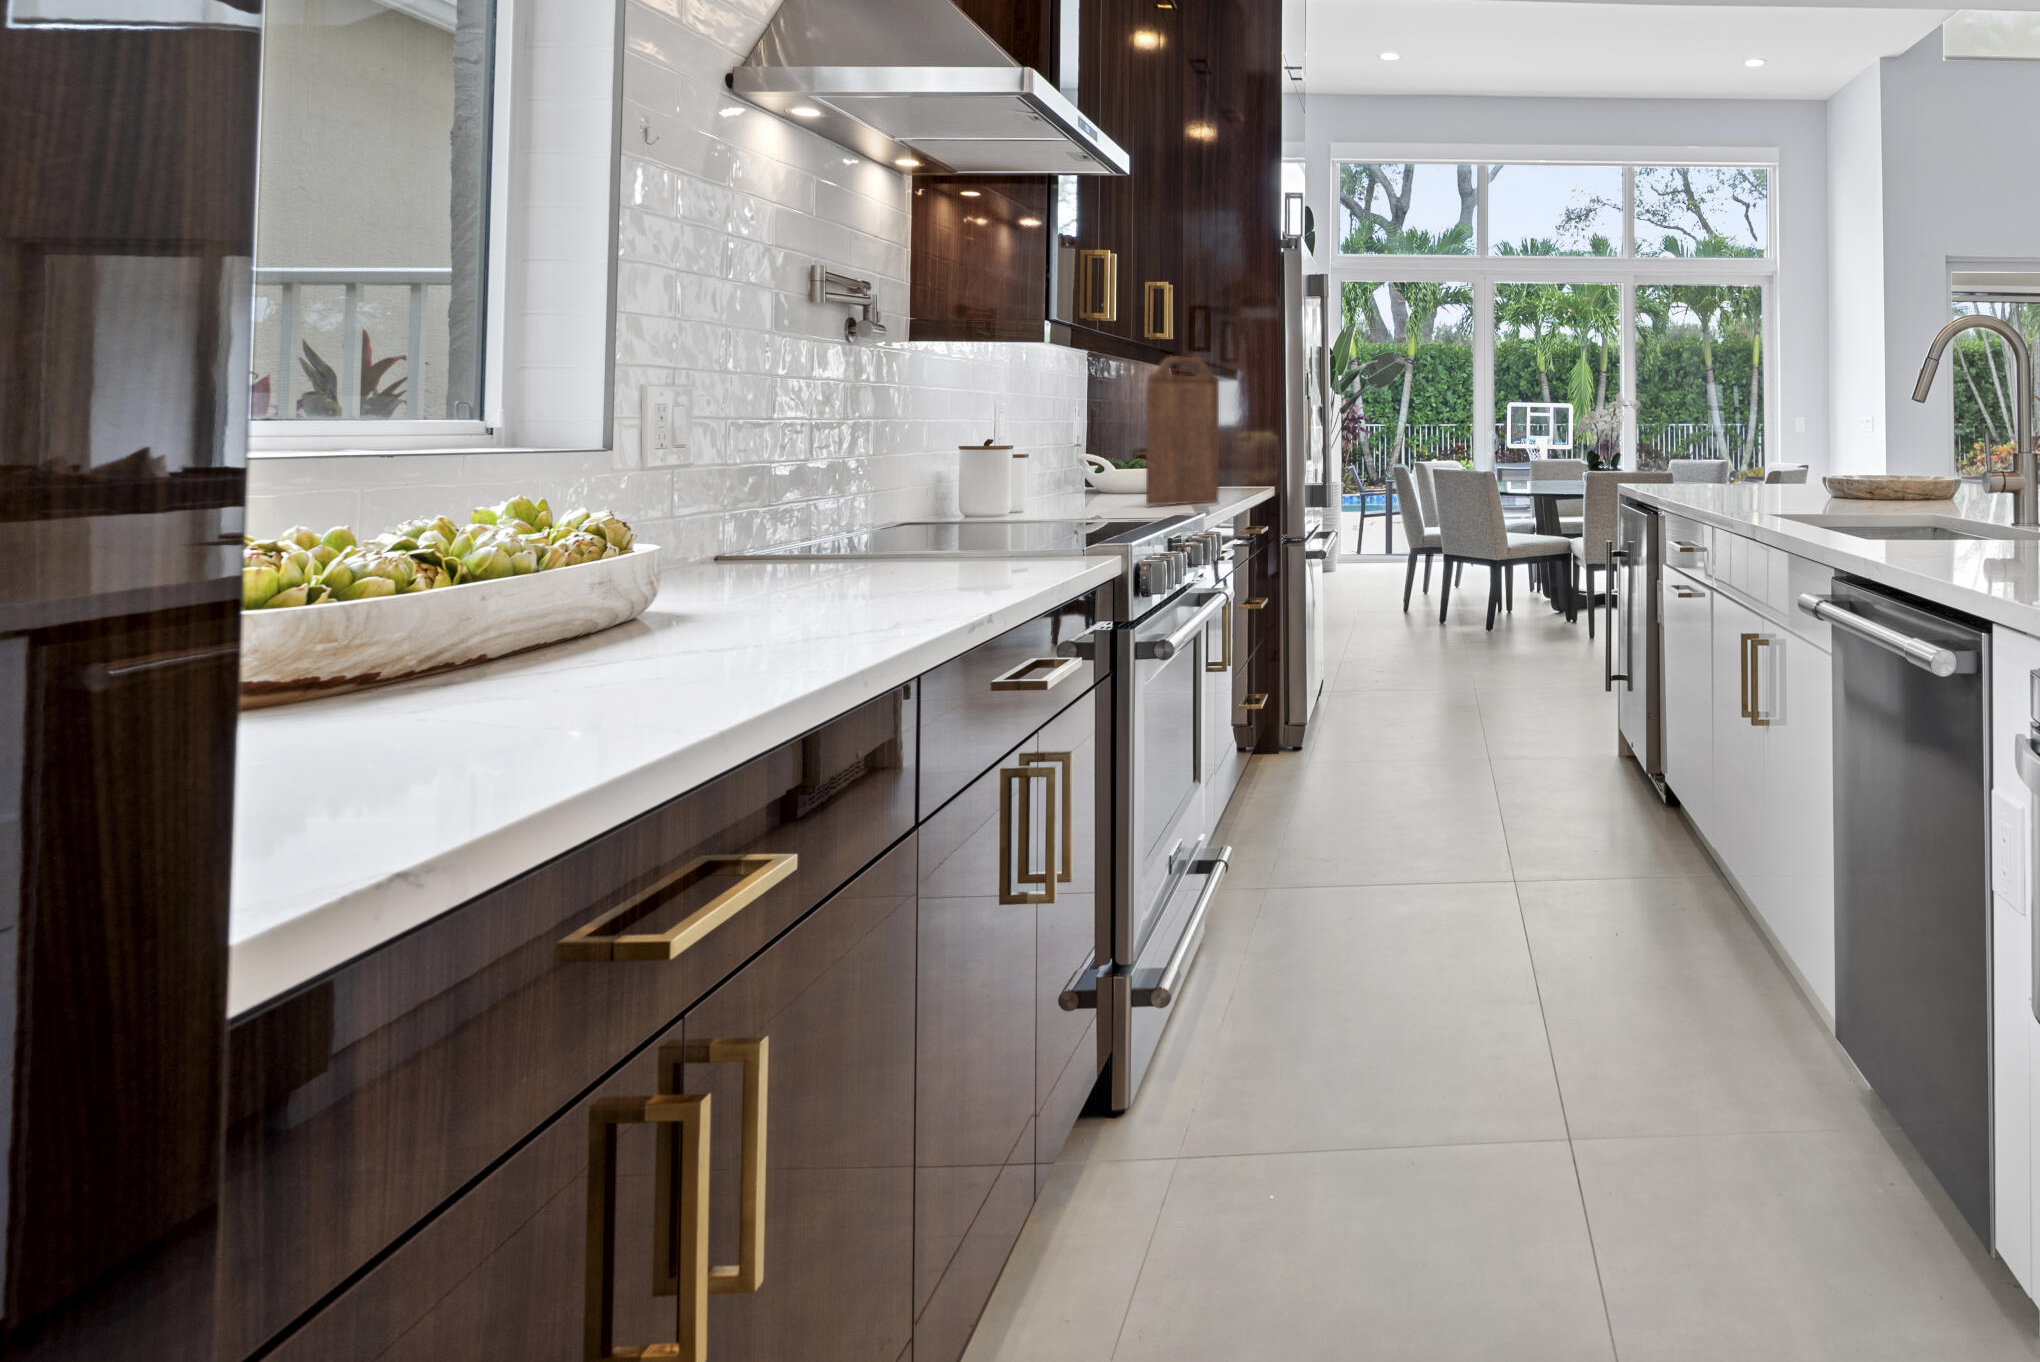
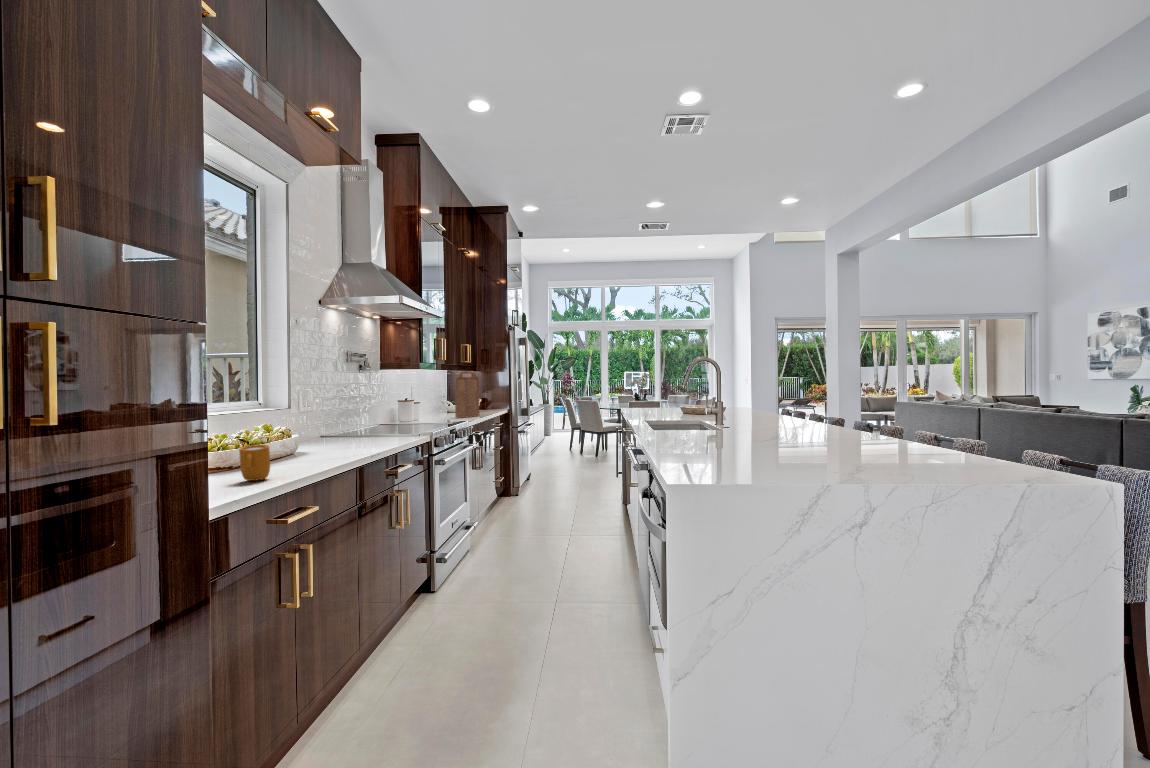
mug: none [421,571,581,754] -> present [239,444,270,481]

